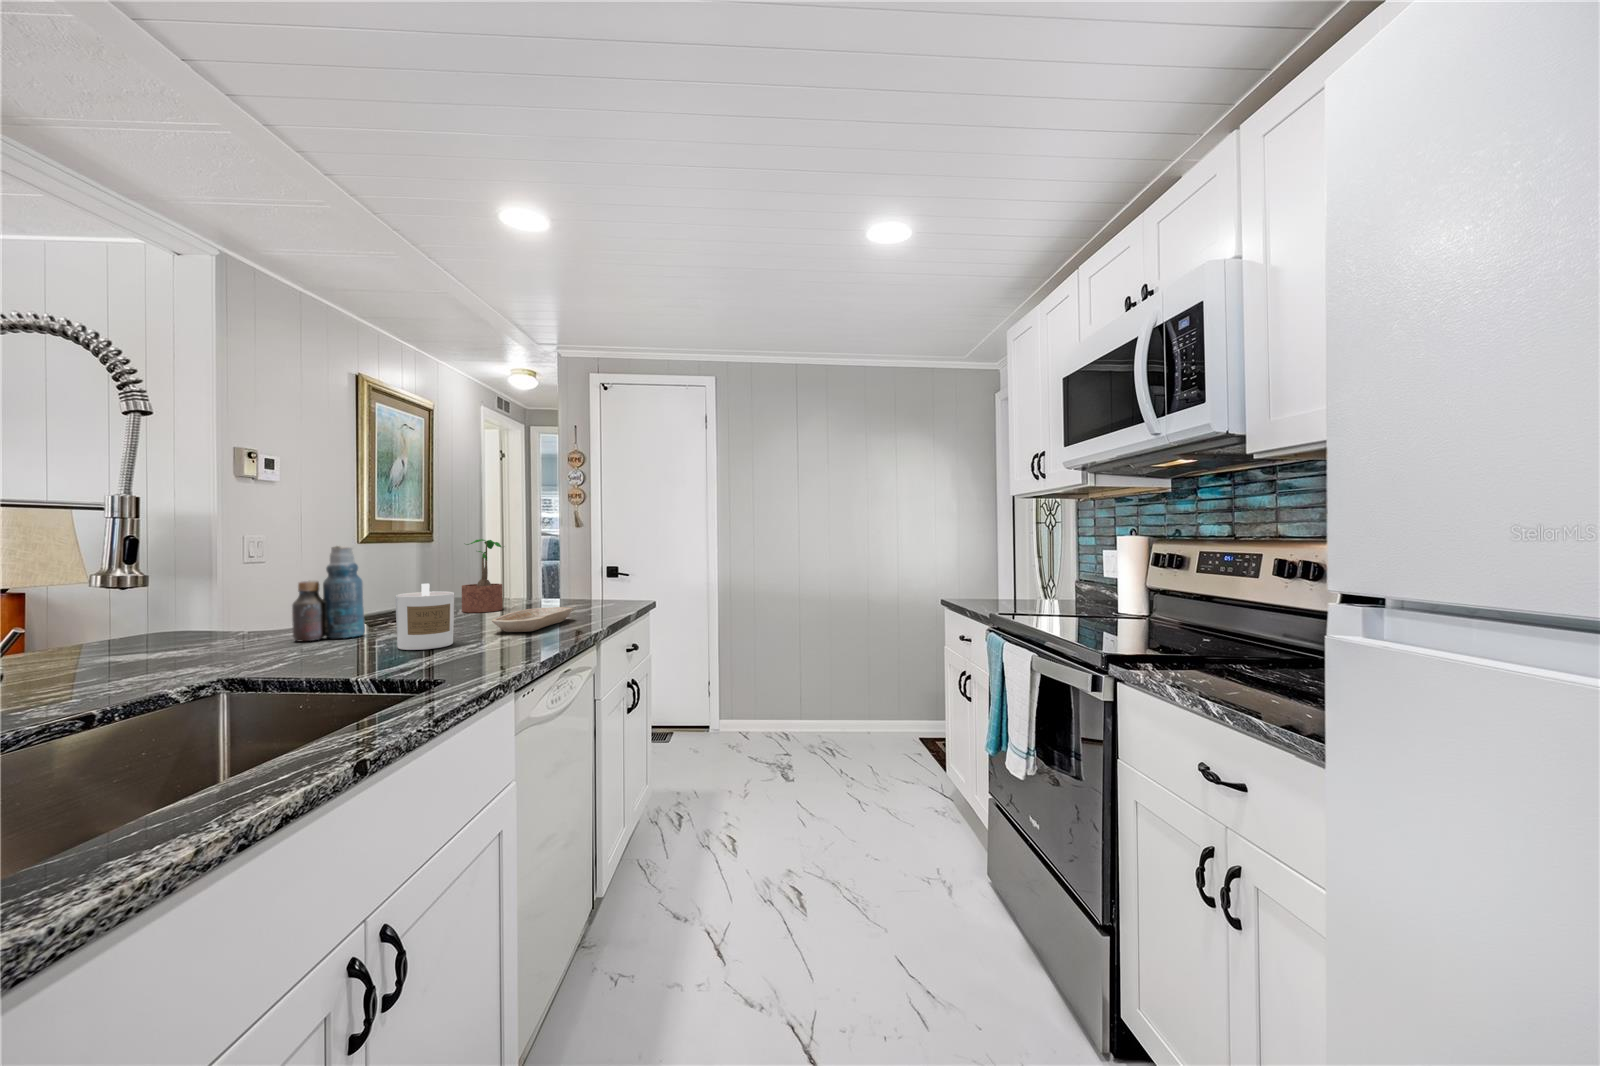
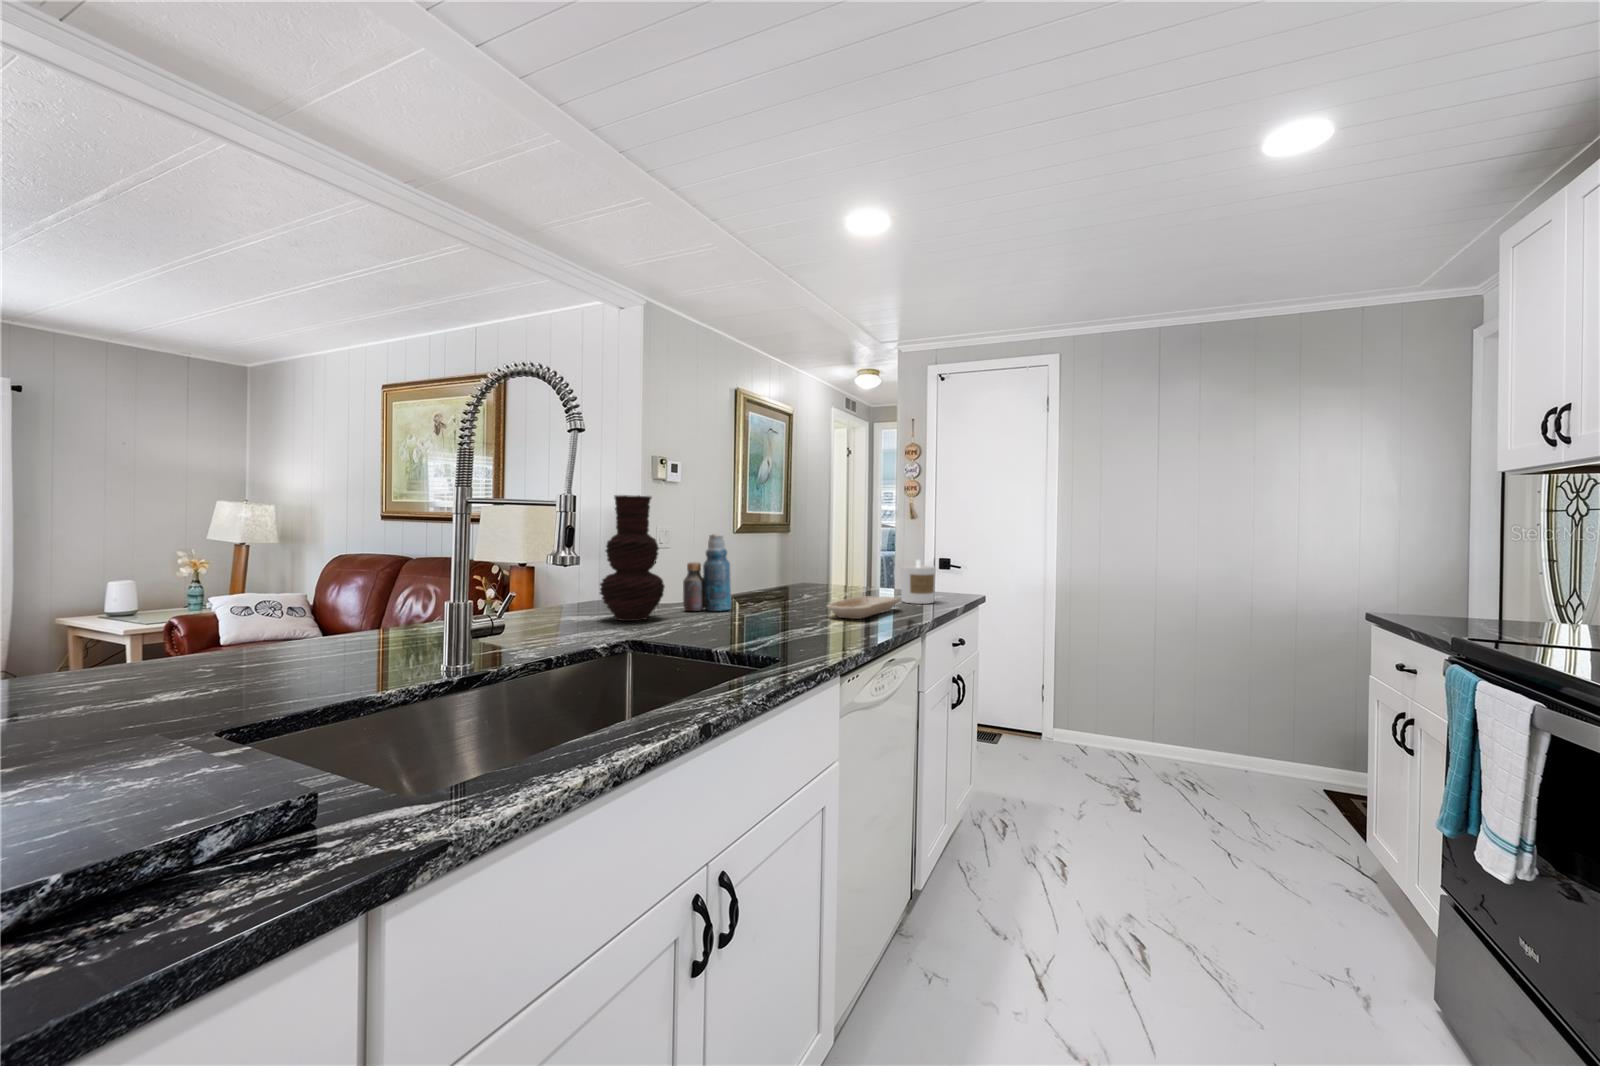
vase: none [153,497,266,662] -> present [600,495,665,621]
potted plant: present [462,539,503,613] -> none [806,530,842,596]
candle: present [396,583,454,650] -> present [901,560,935,604]

